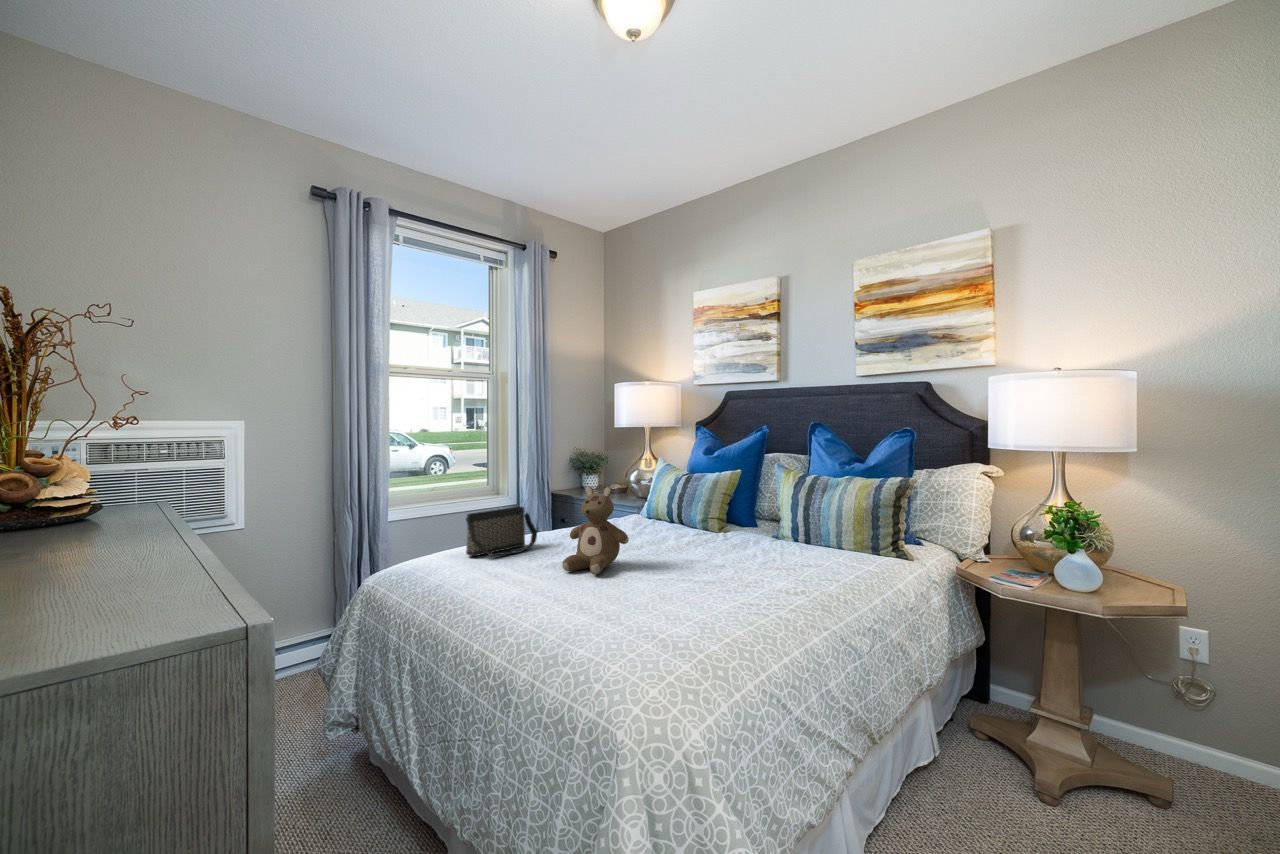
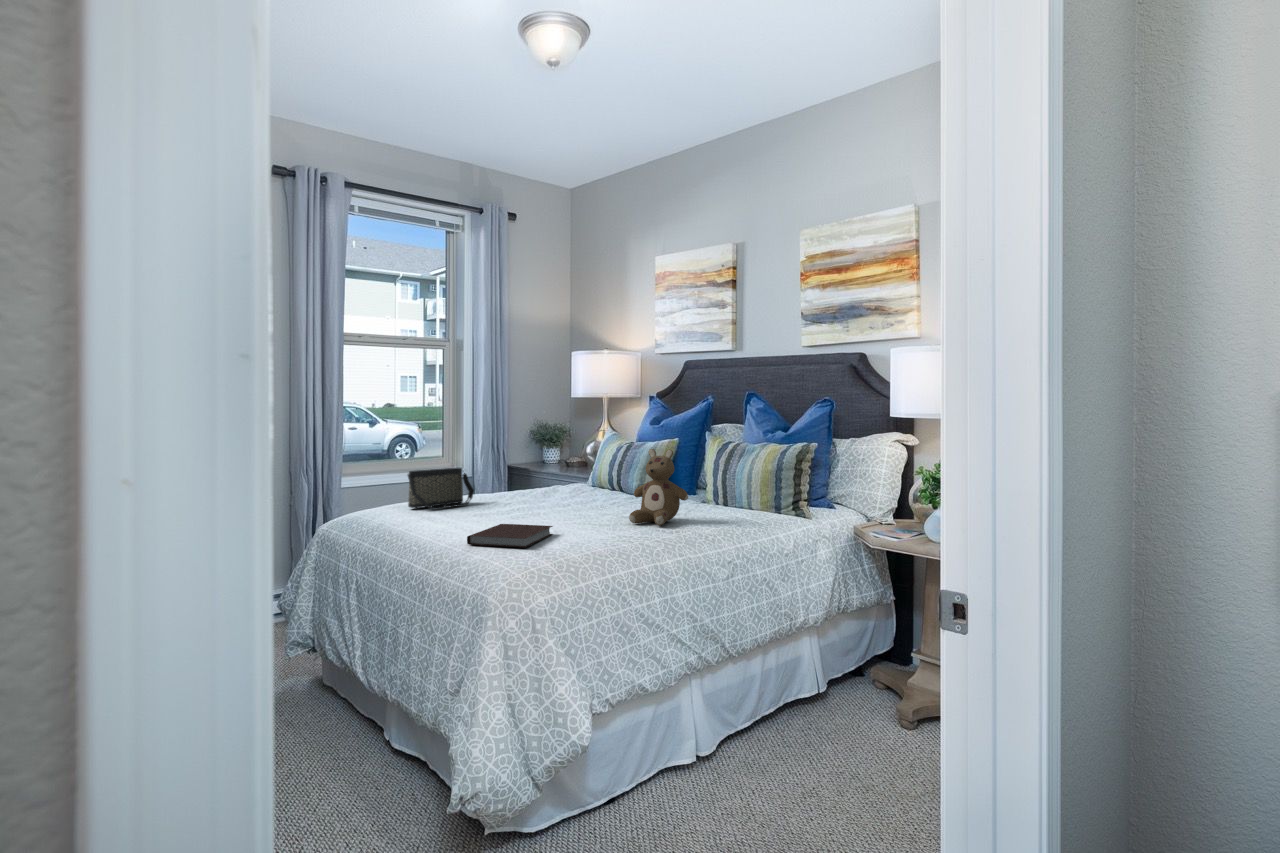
stuffed bear: present [562,486,629,575] -> present [629,449,688,526]
notebook: none [559,586,655,630] -> present [467,524,553,548]

